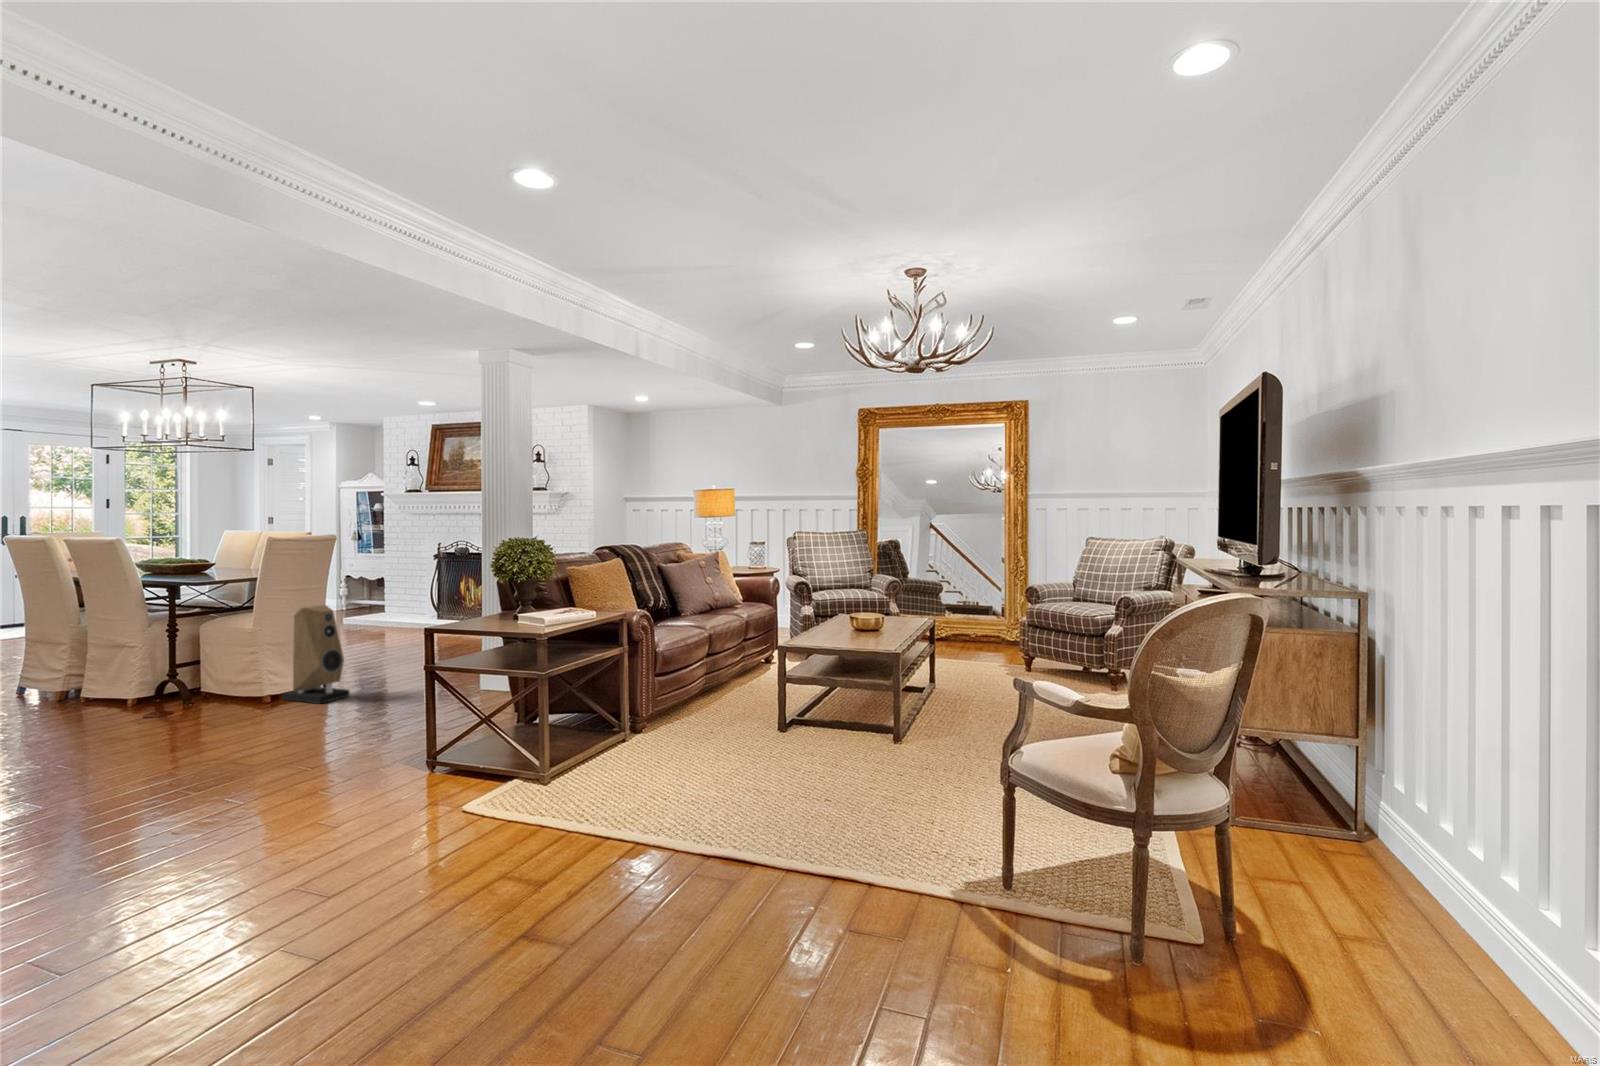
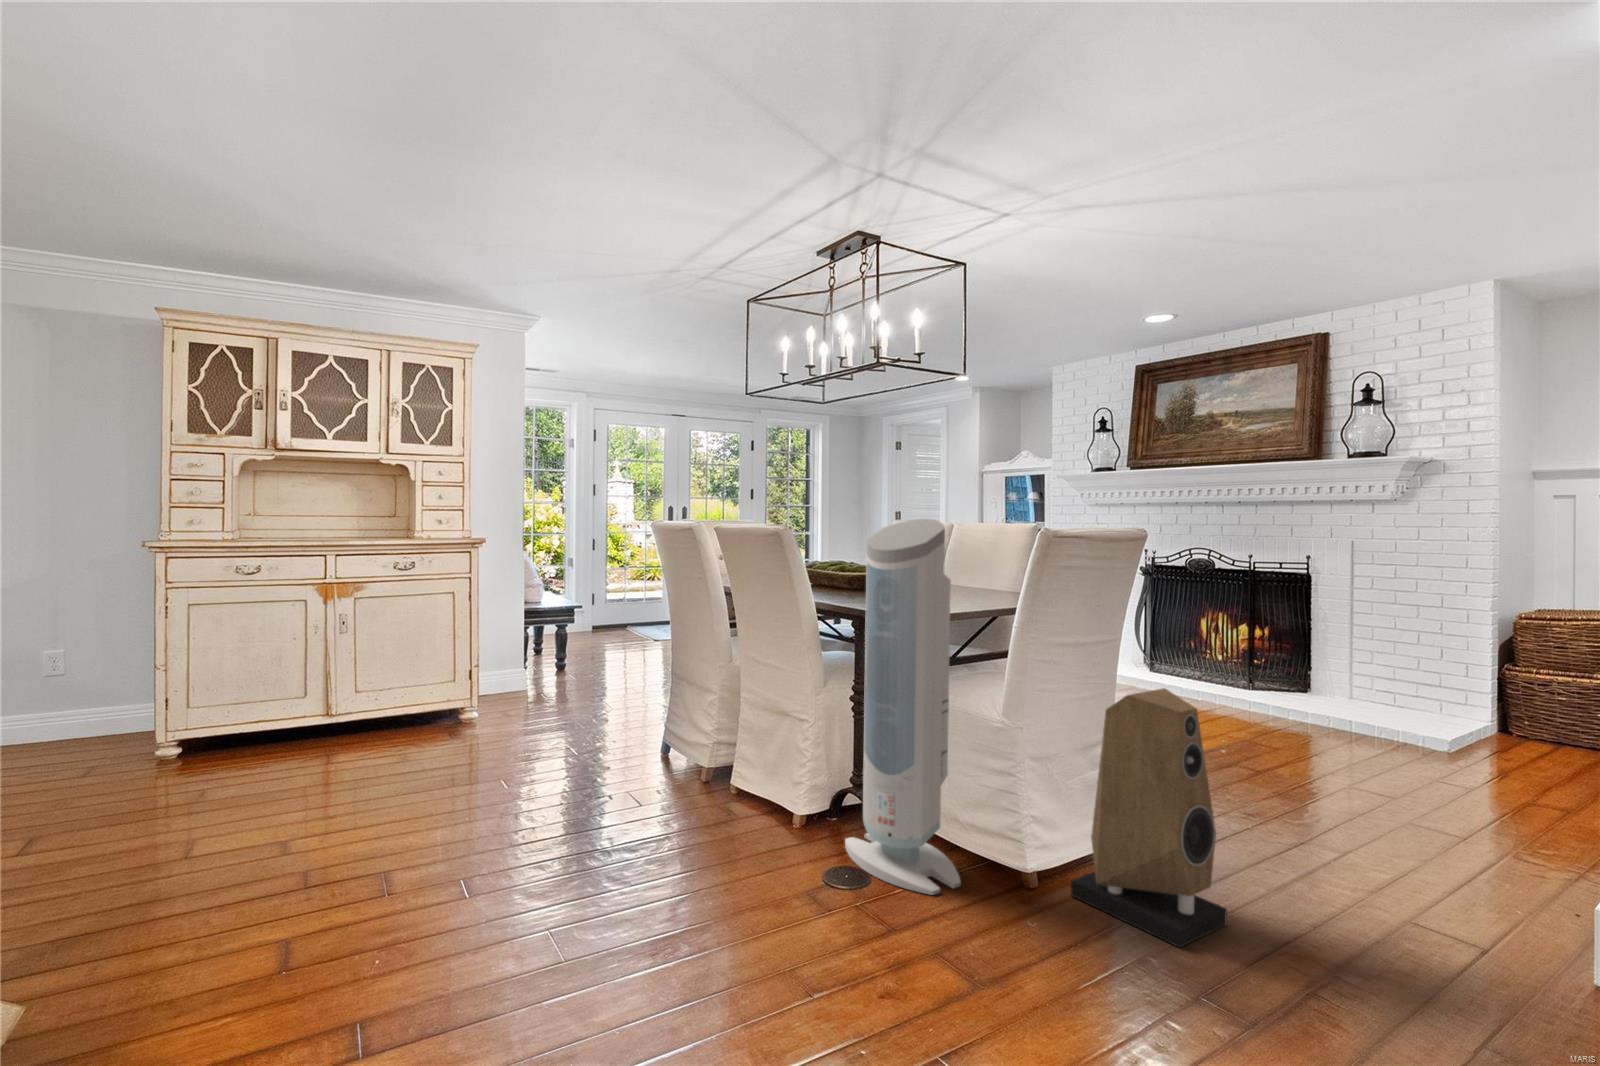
air purifier: none [160,535,224,710] -> present [845,519,961,895]

